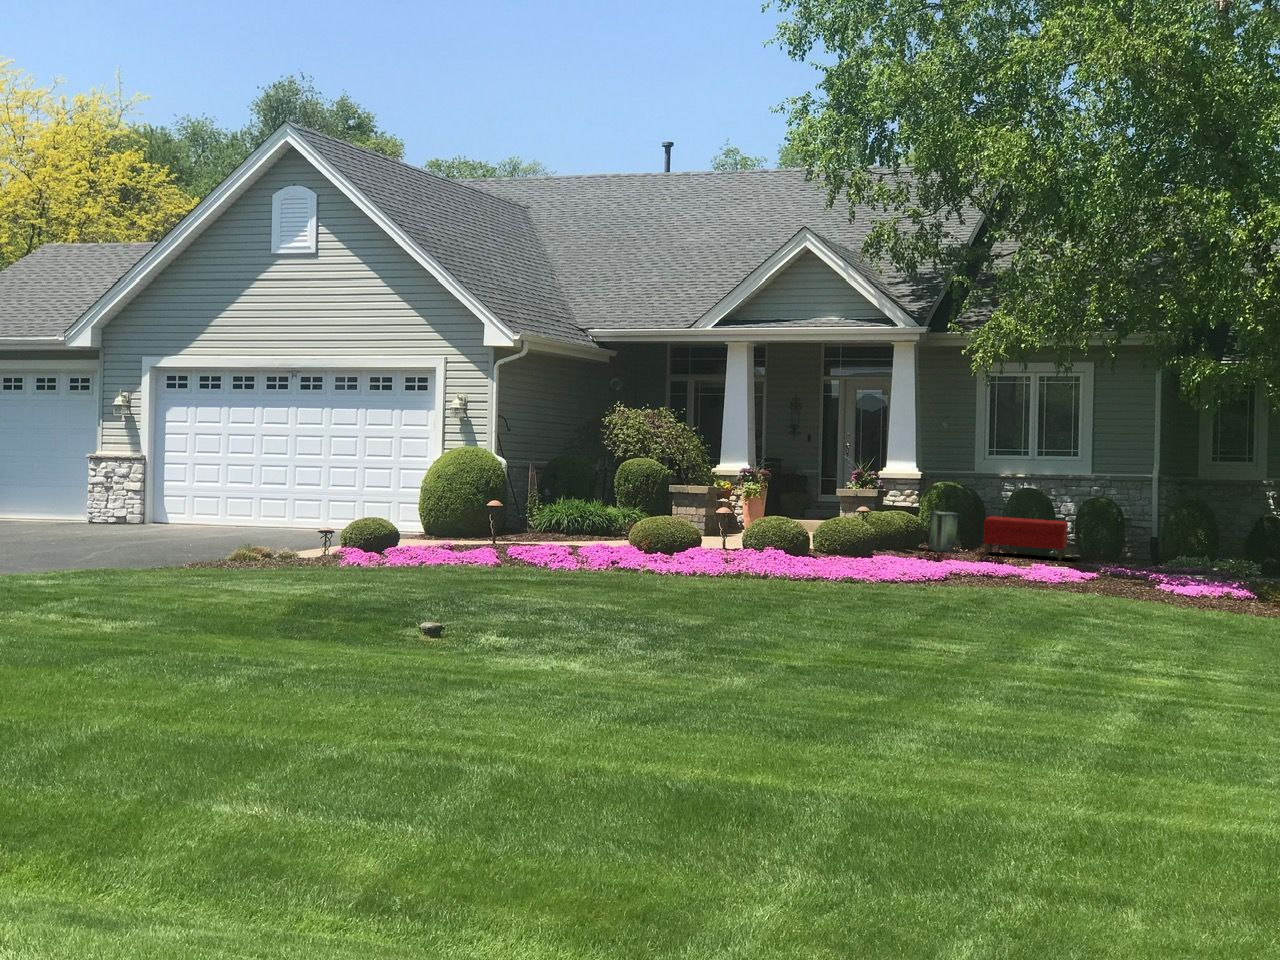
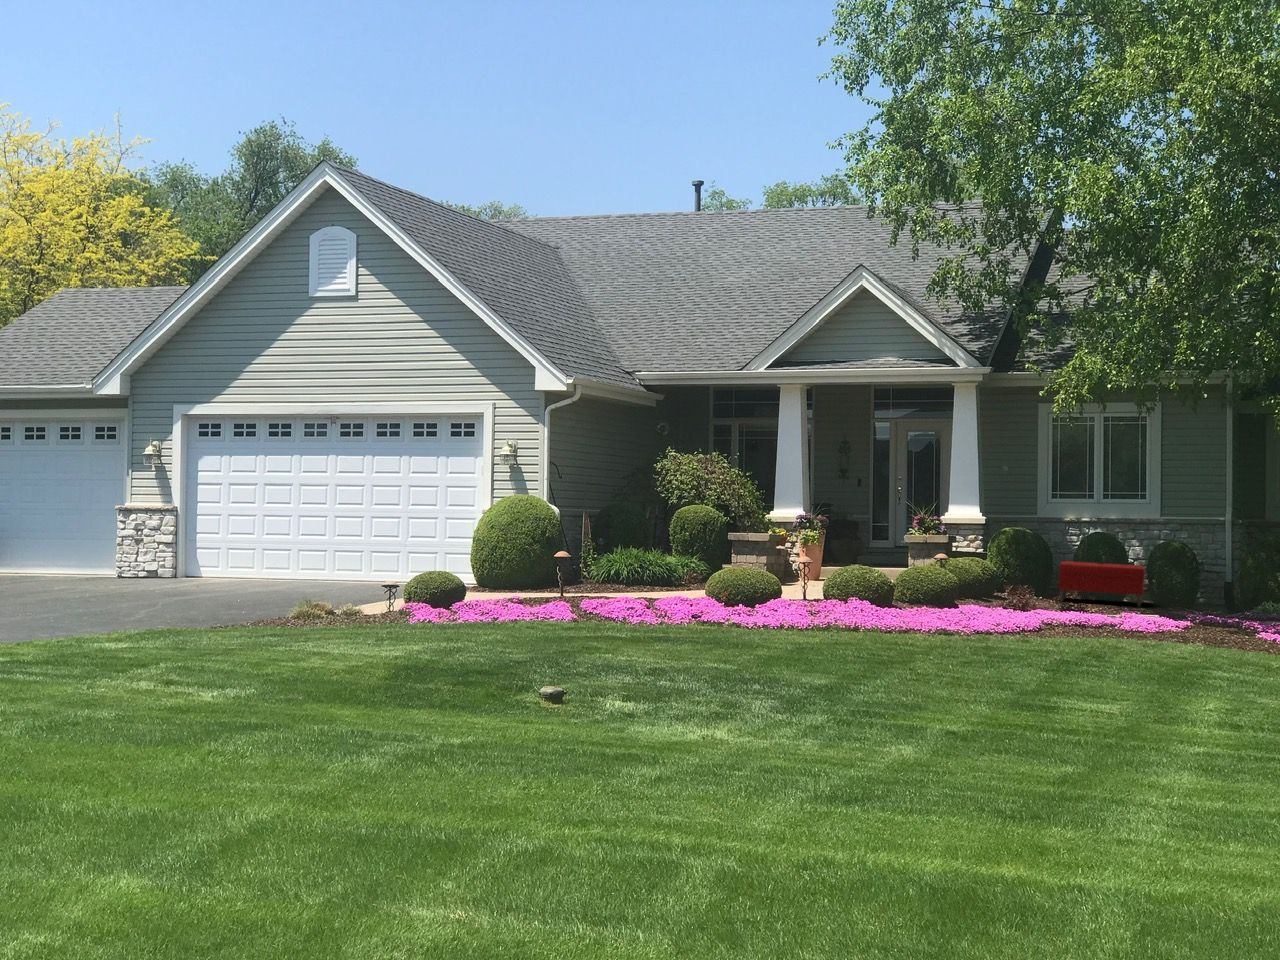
storage box: present [929,512,961,553] -> none [1000,557,1035,599]

